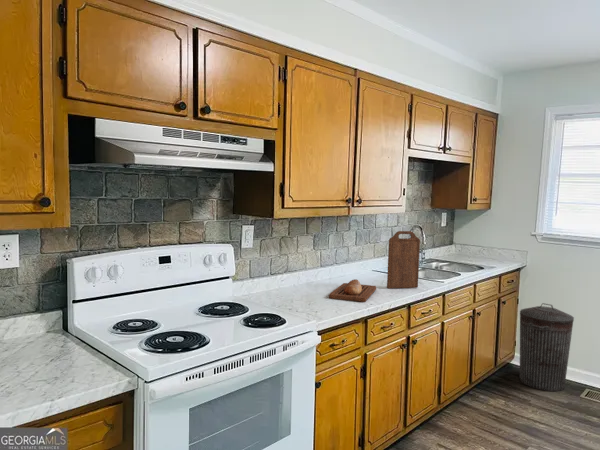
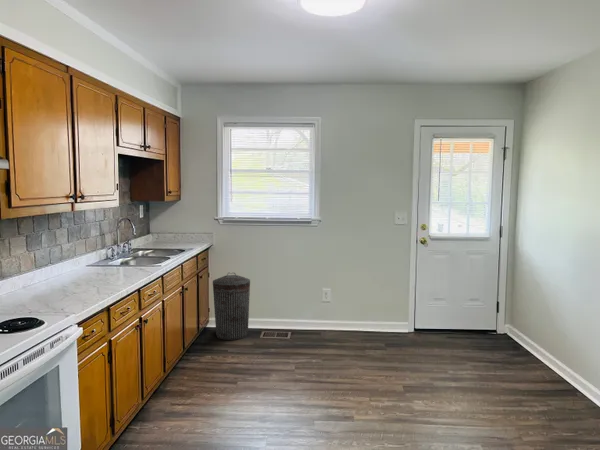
cutting board: present [387,231,420,288] -> none [113,223,143,278]
bread loaf: present [329,279,376,302] -> none [65,273,107,295]

